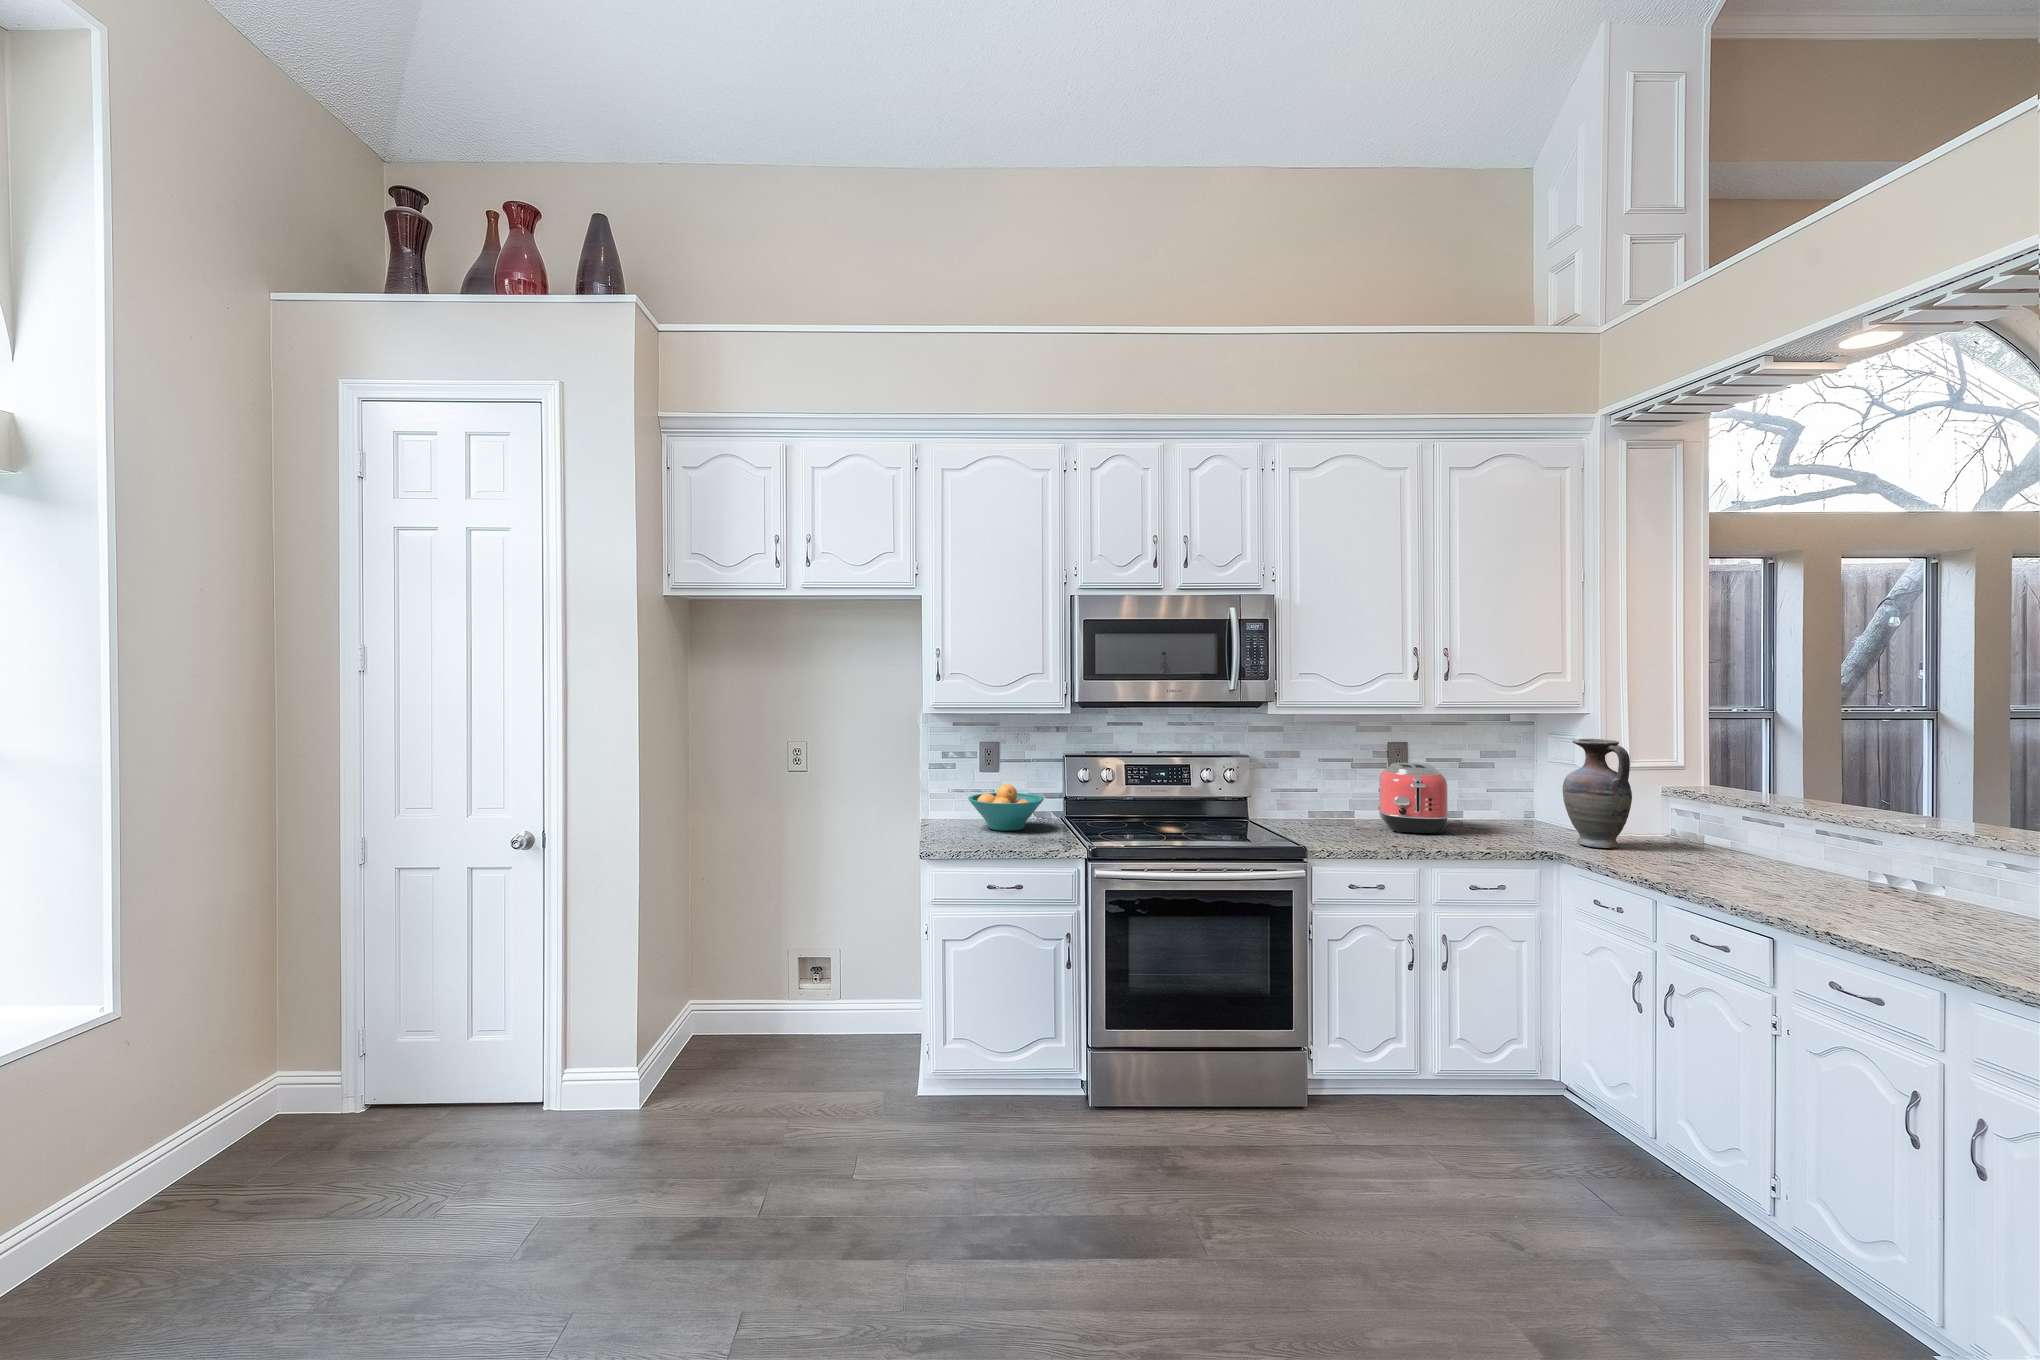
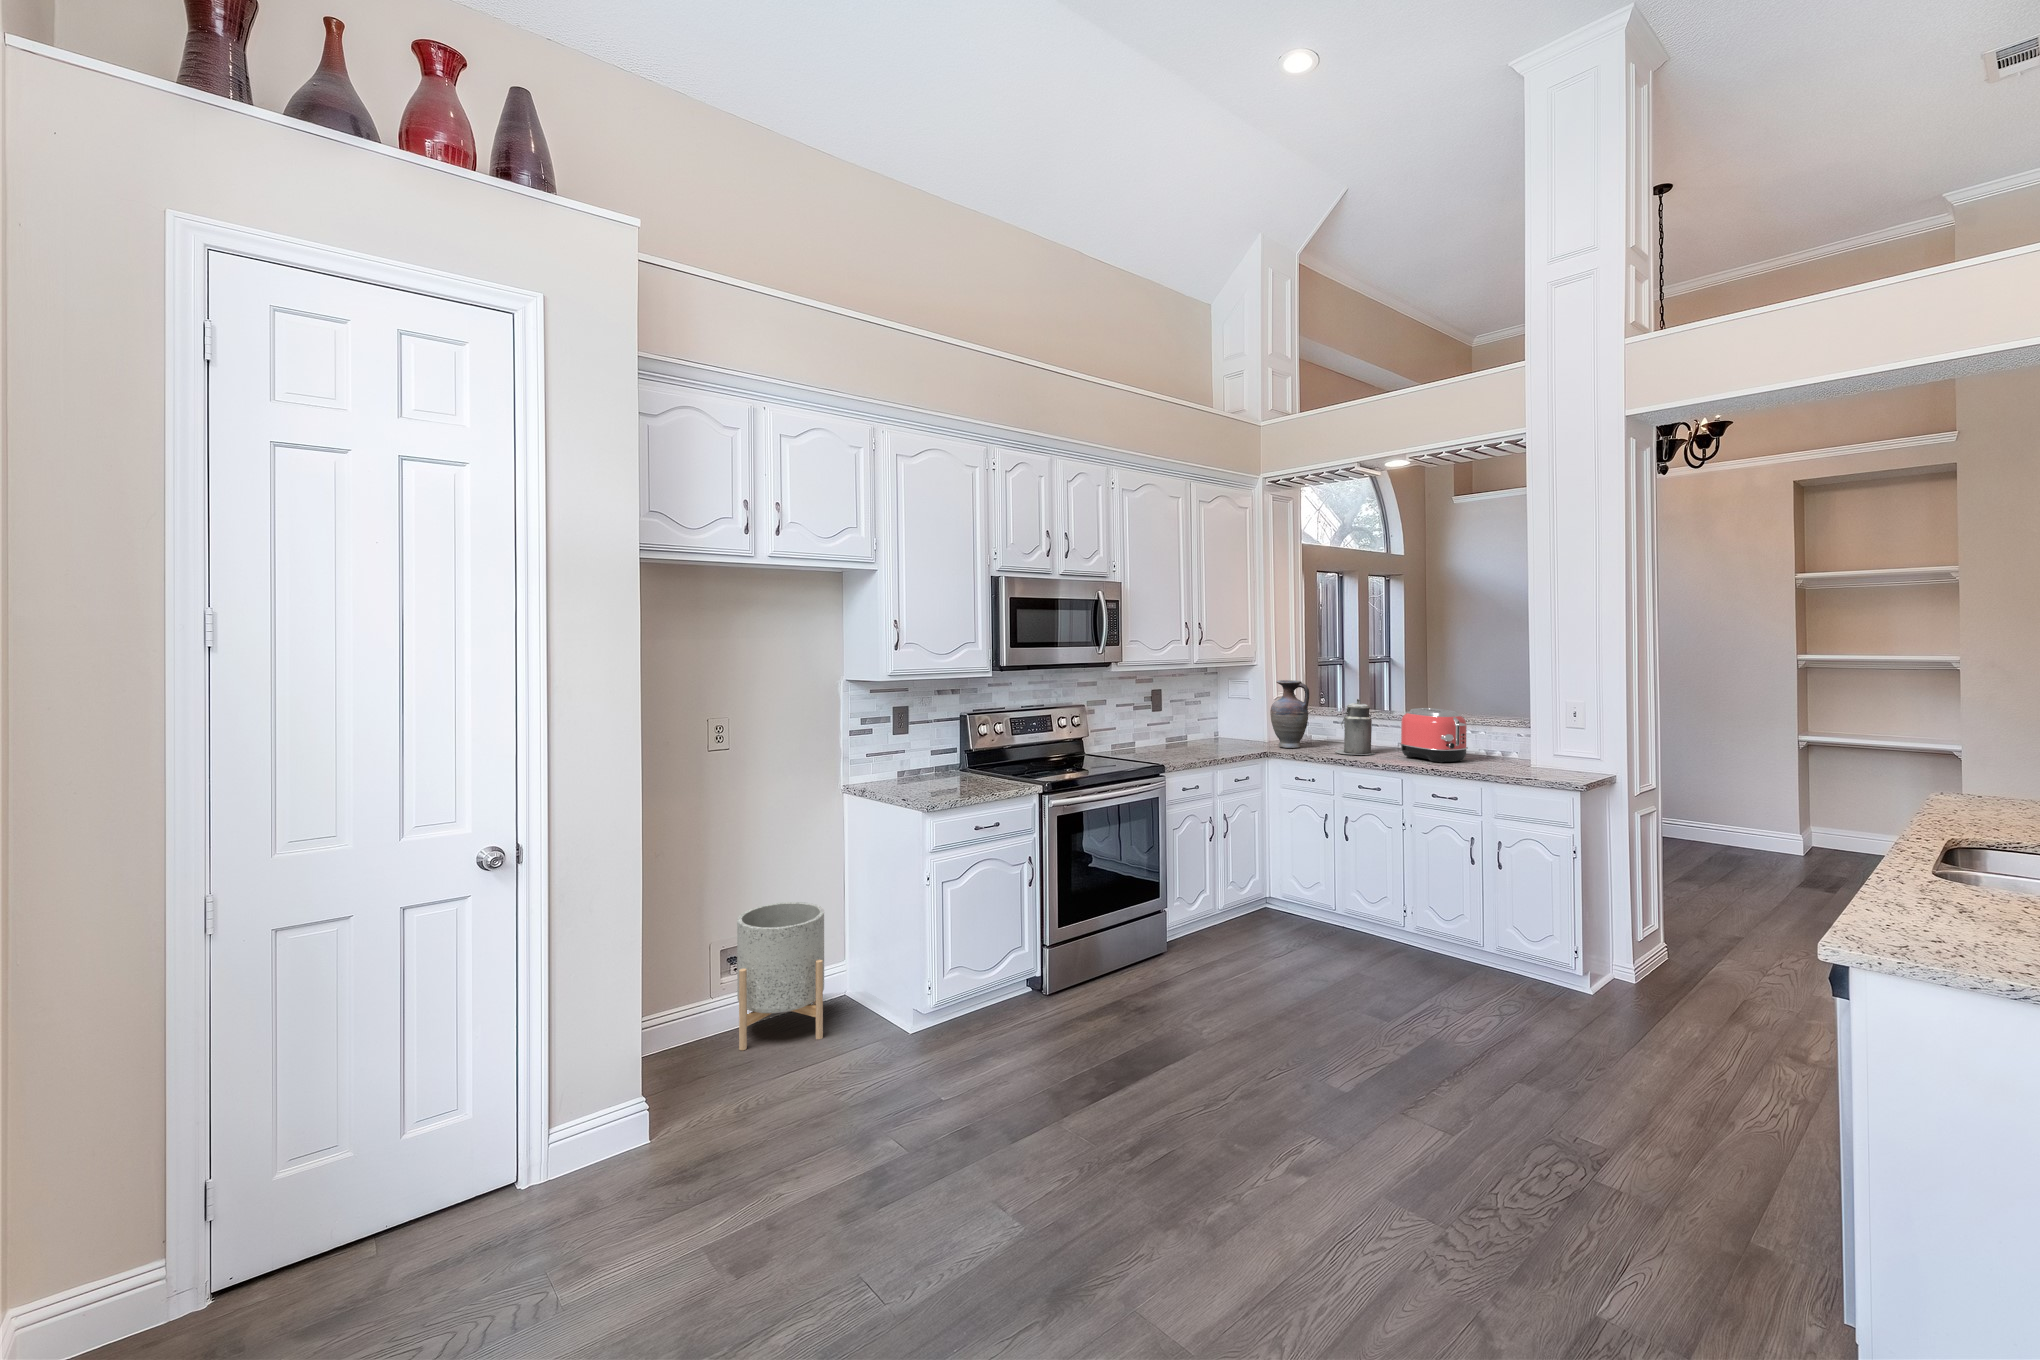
toaster: present [1378,763,1449,835] -> present [1400,708,1468,763]
canister: none [1647,777,1728,875] -> present [1335,699,1375,755]
fruit bowl: present [968,784,1044,831] -> none [897,743,965,784]
planter: none [782,929,884,1075] -> present [737,902,824,1051]

